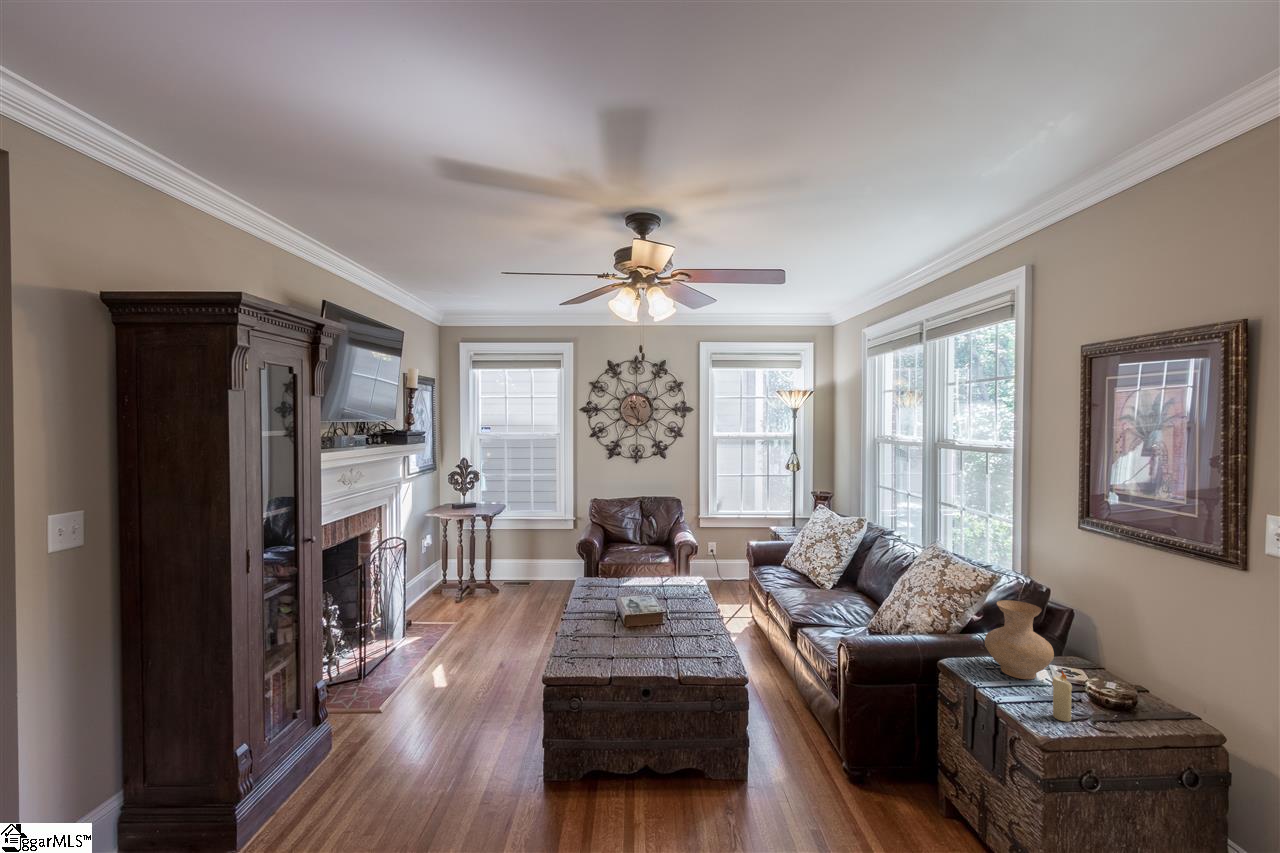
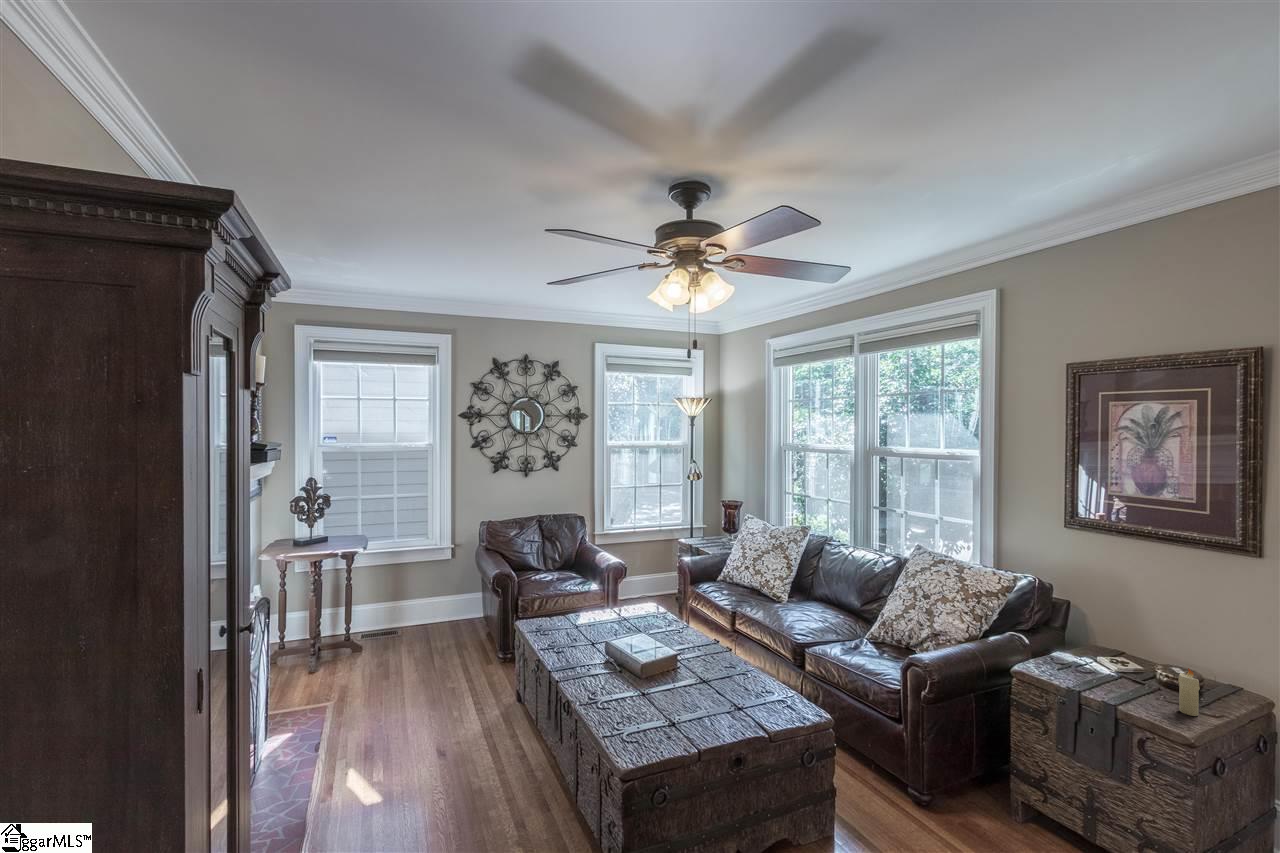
vase: present [985,600,1054,679] -> none [1056,602,1127,677]

